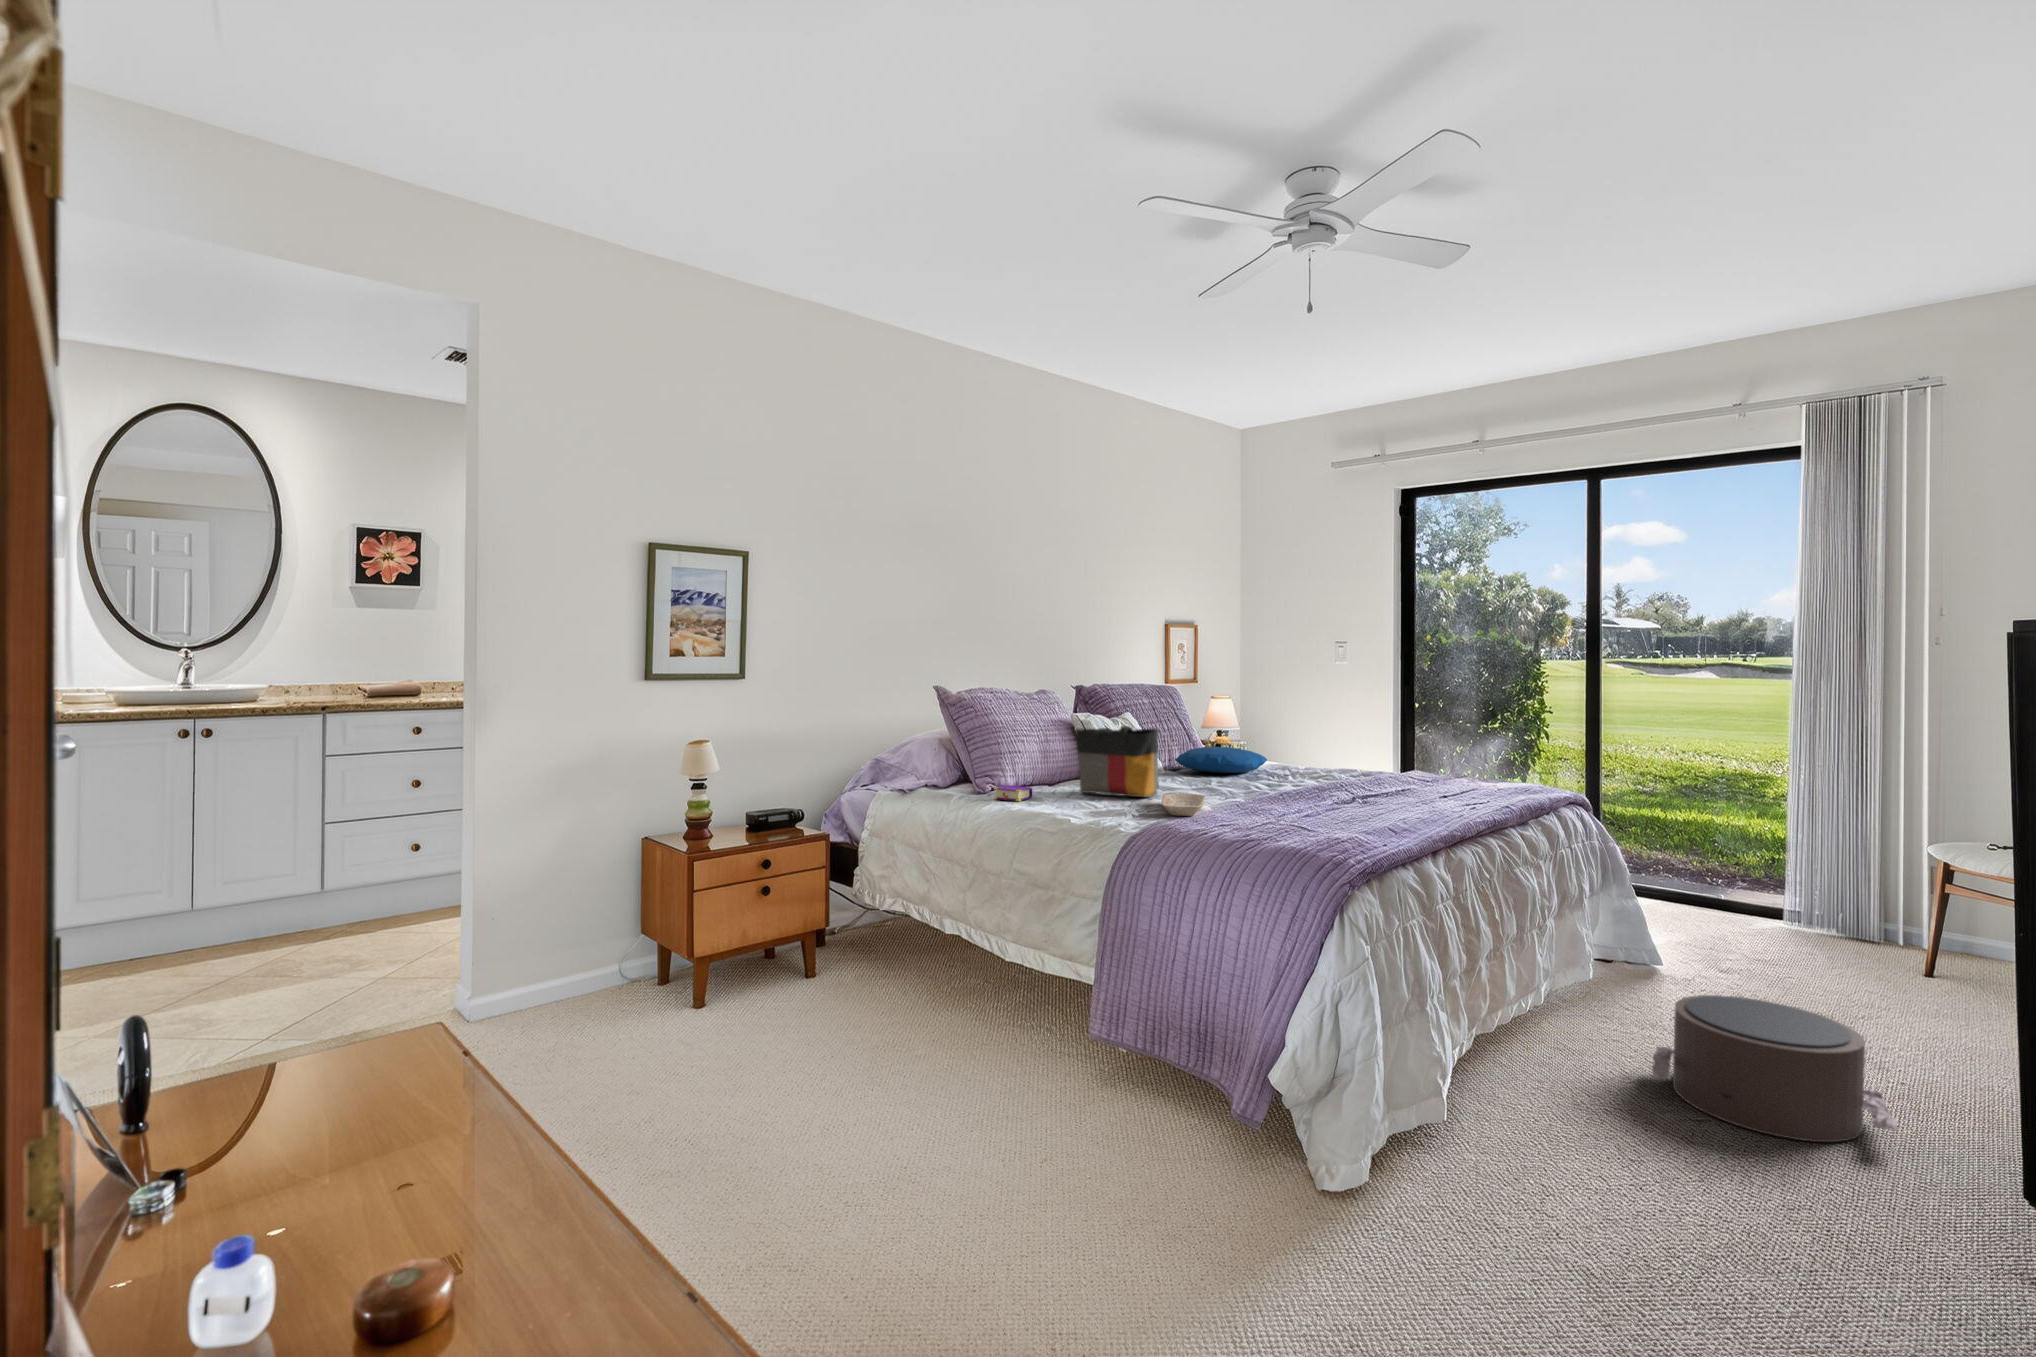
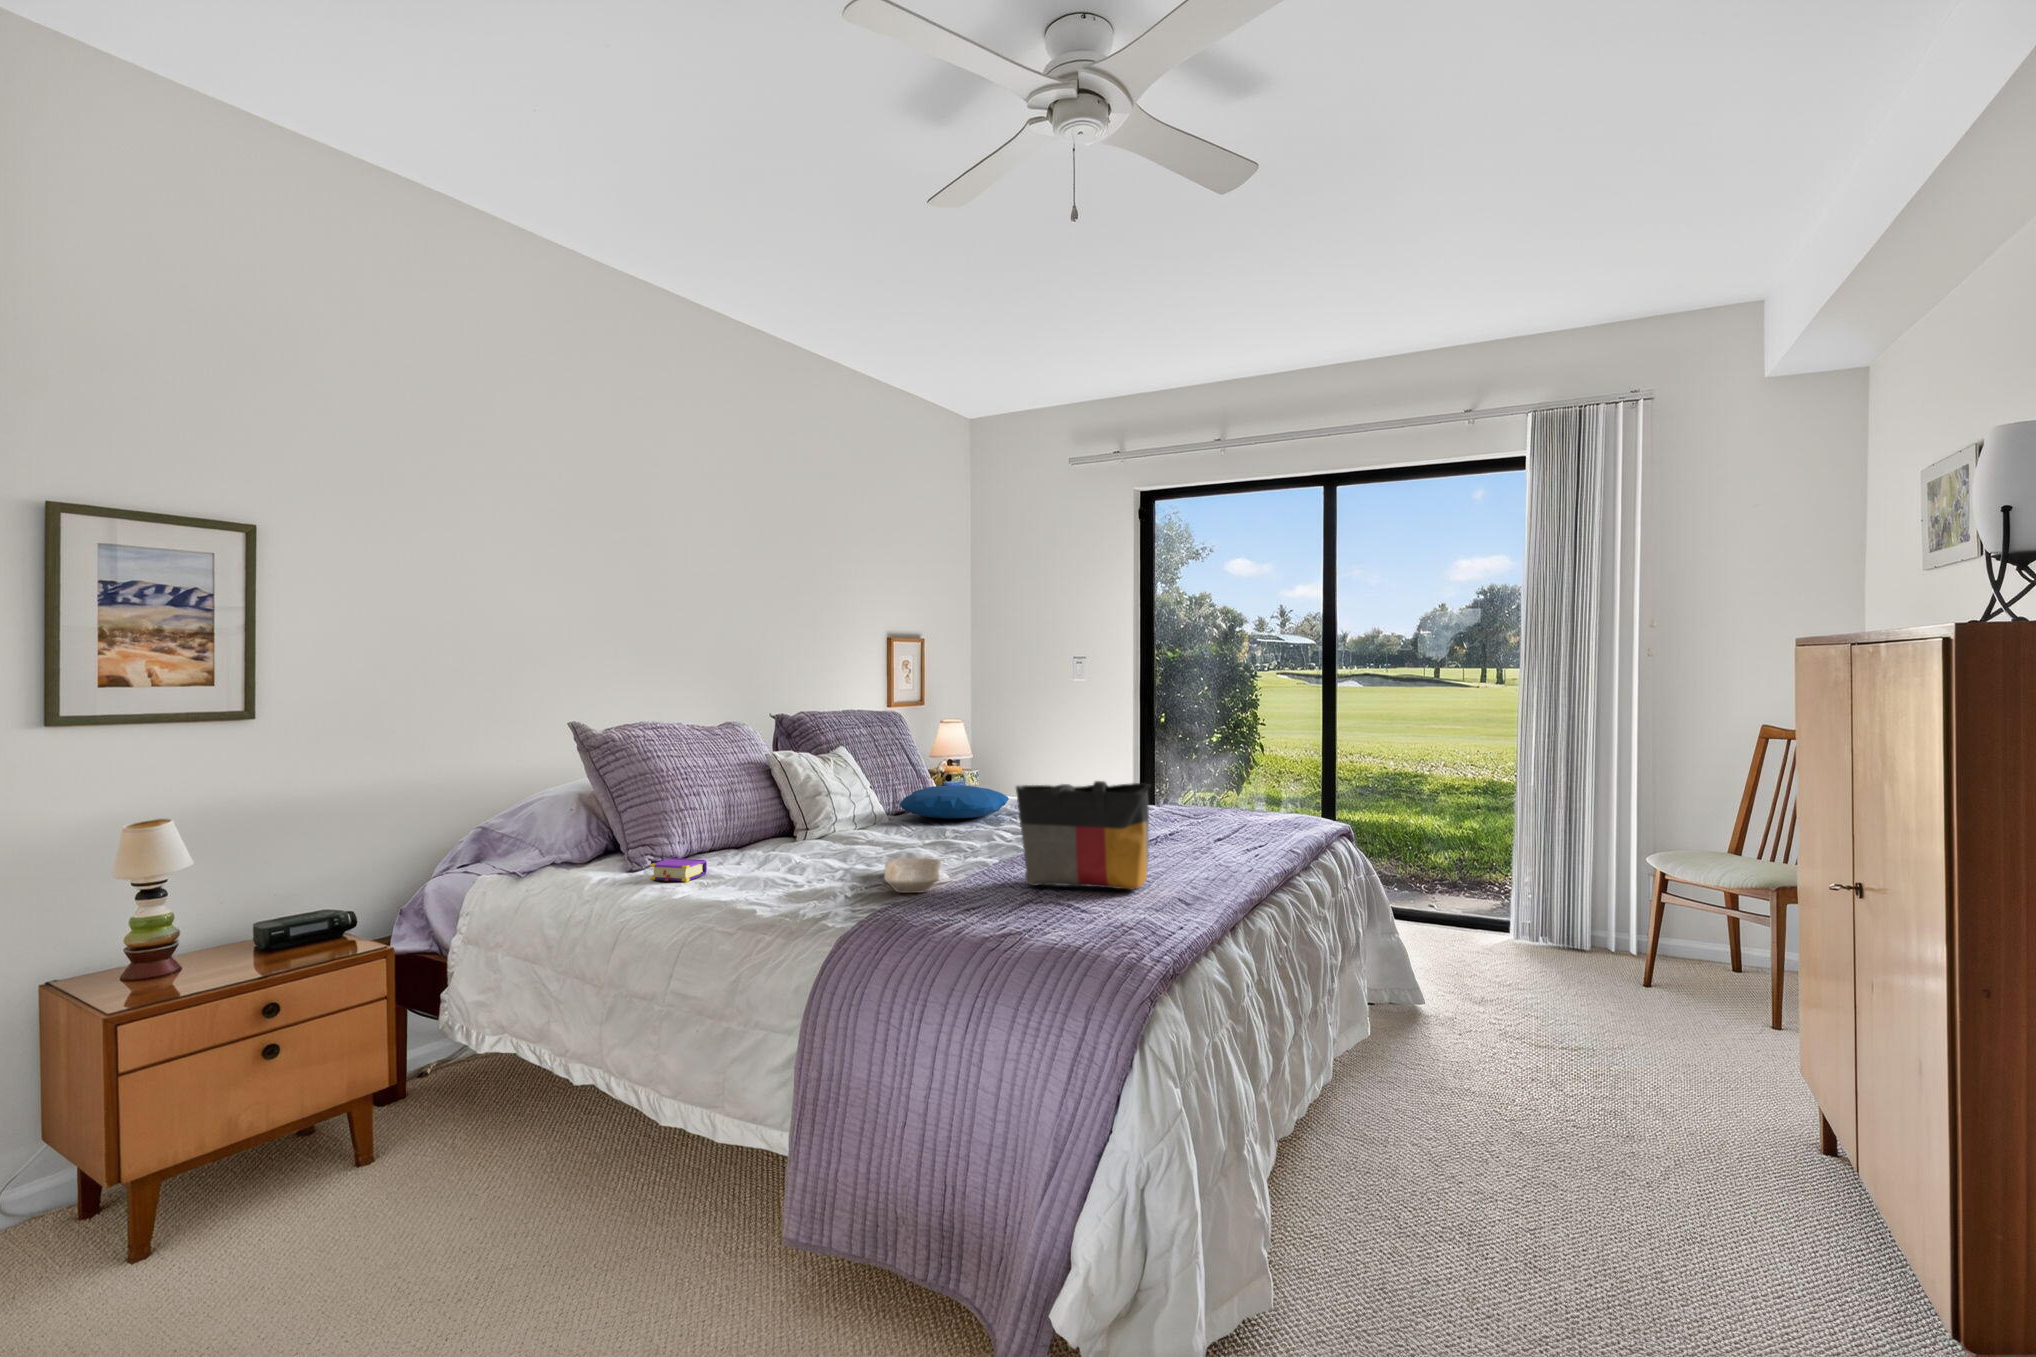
tote bag: present [1075,726,1159,797] -> present [1016,781,1151,890]
pouf: present [1652,995,1897,1142] -> none [1470,1064,1740,1246]

